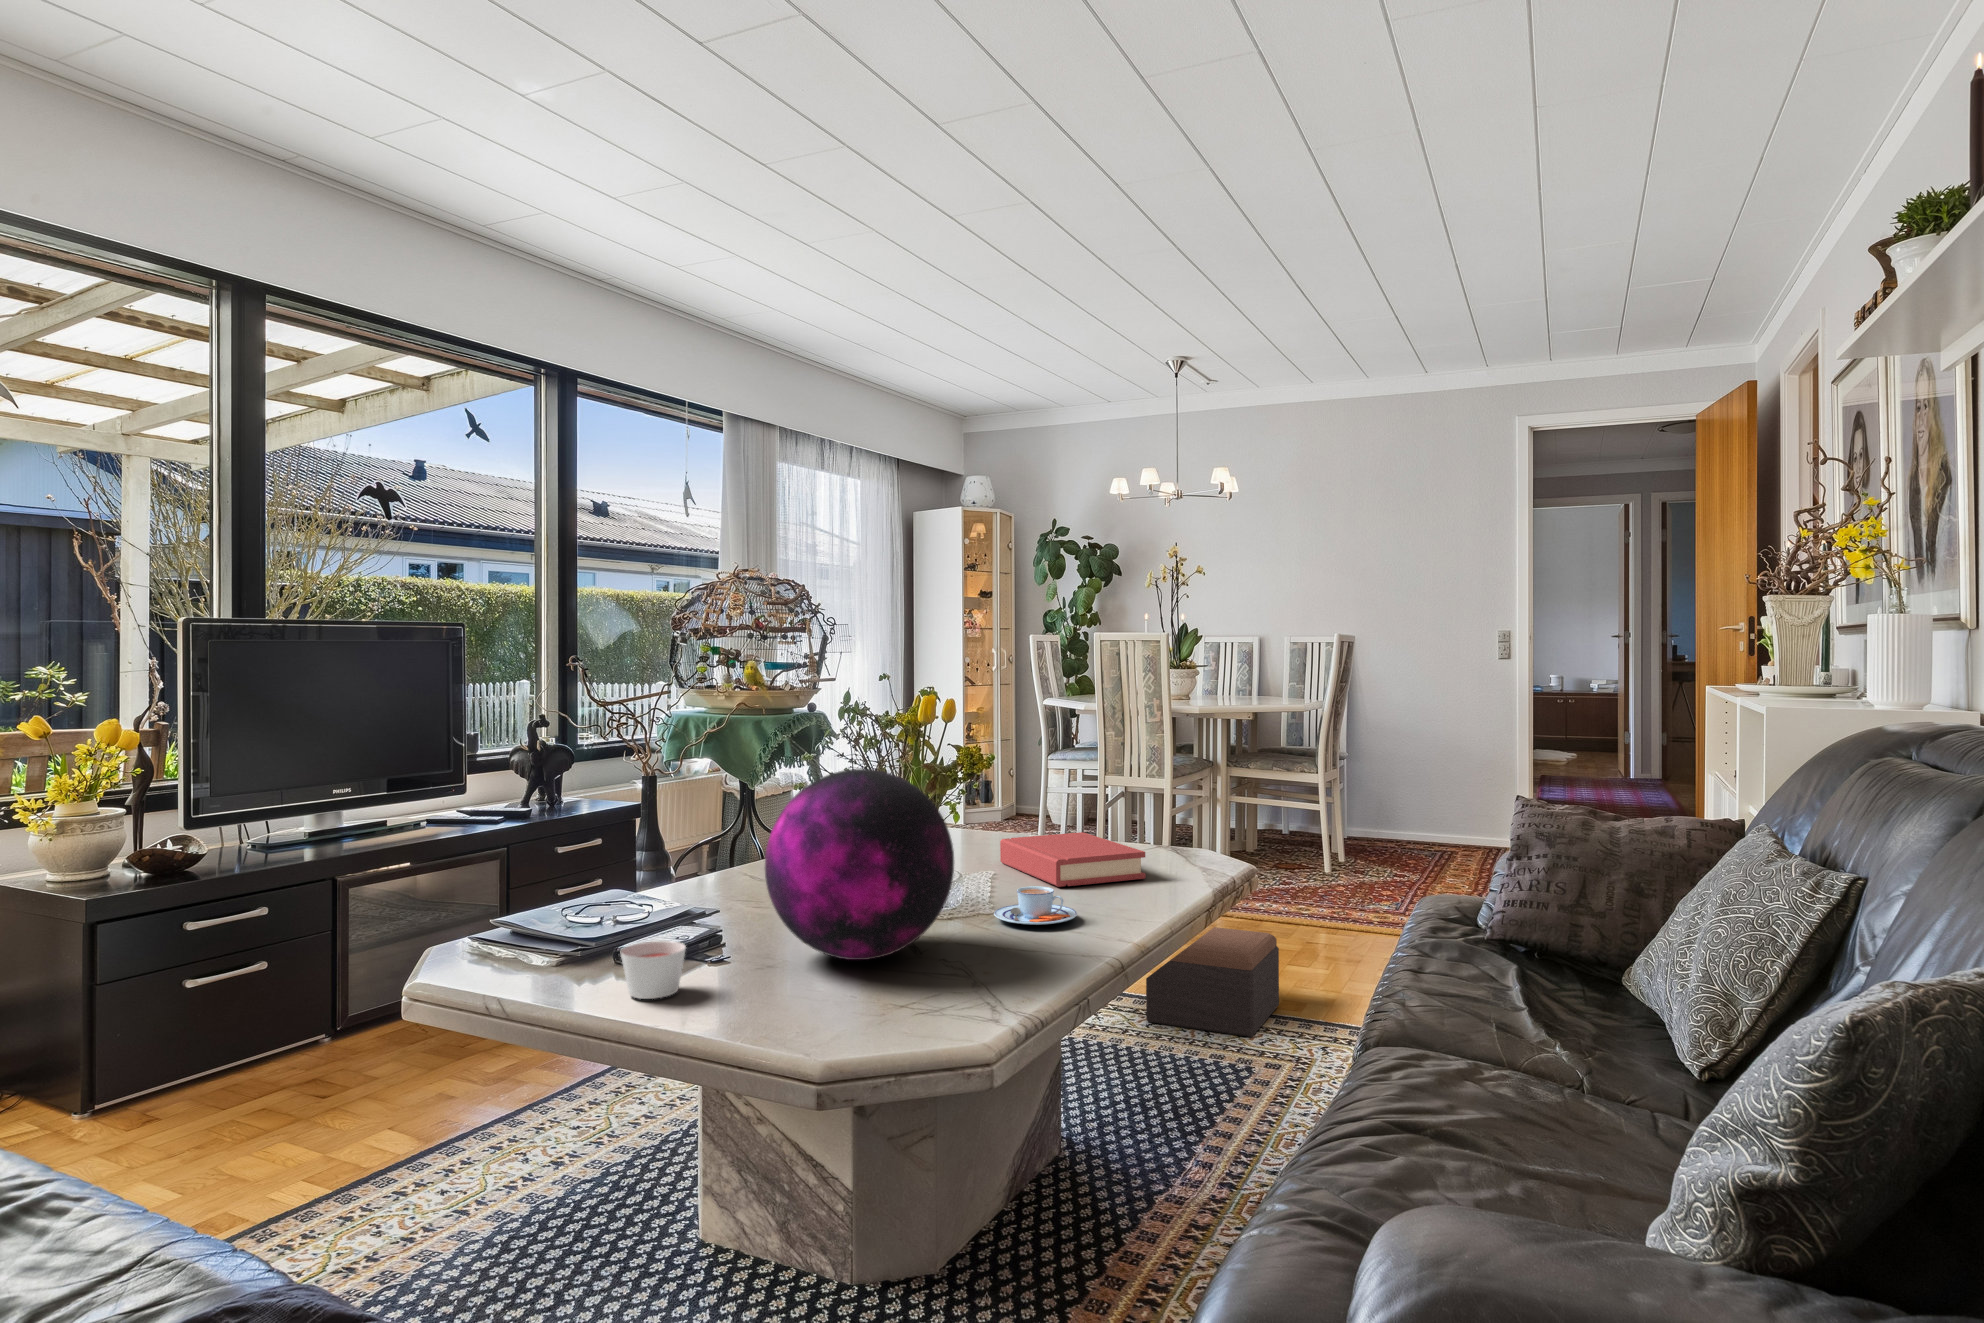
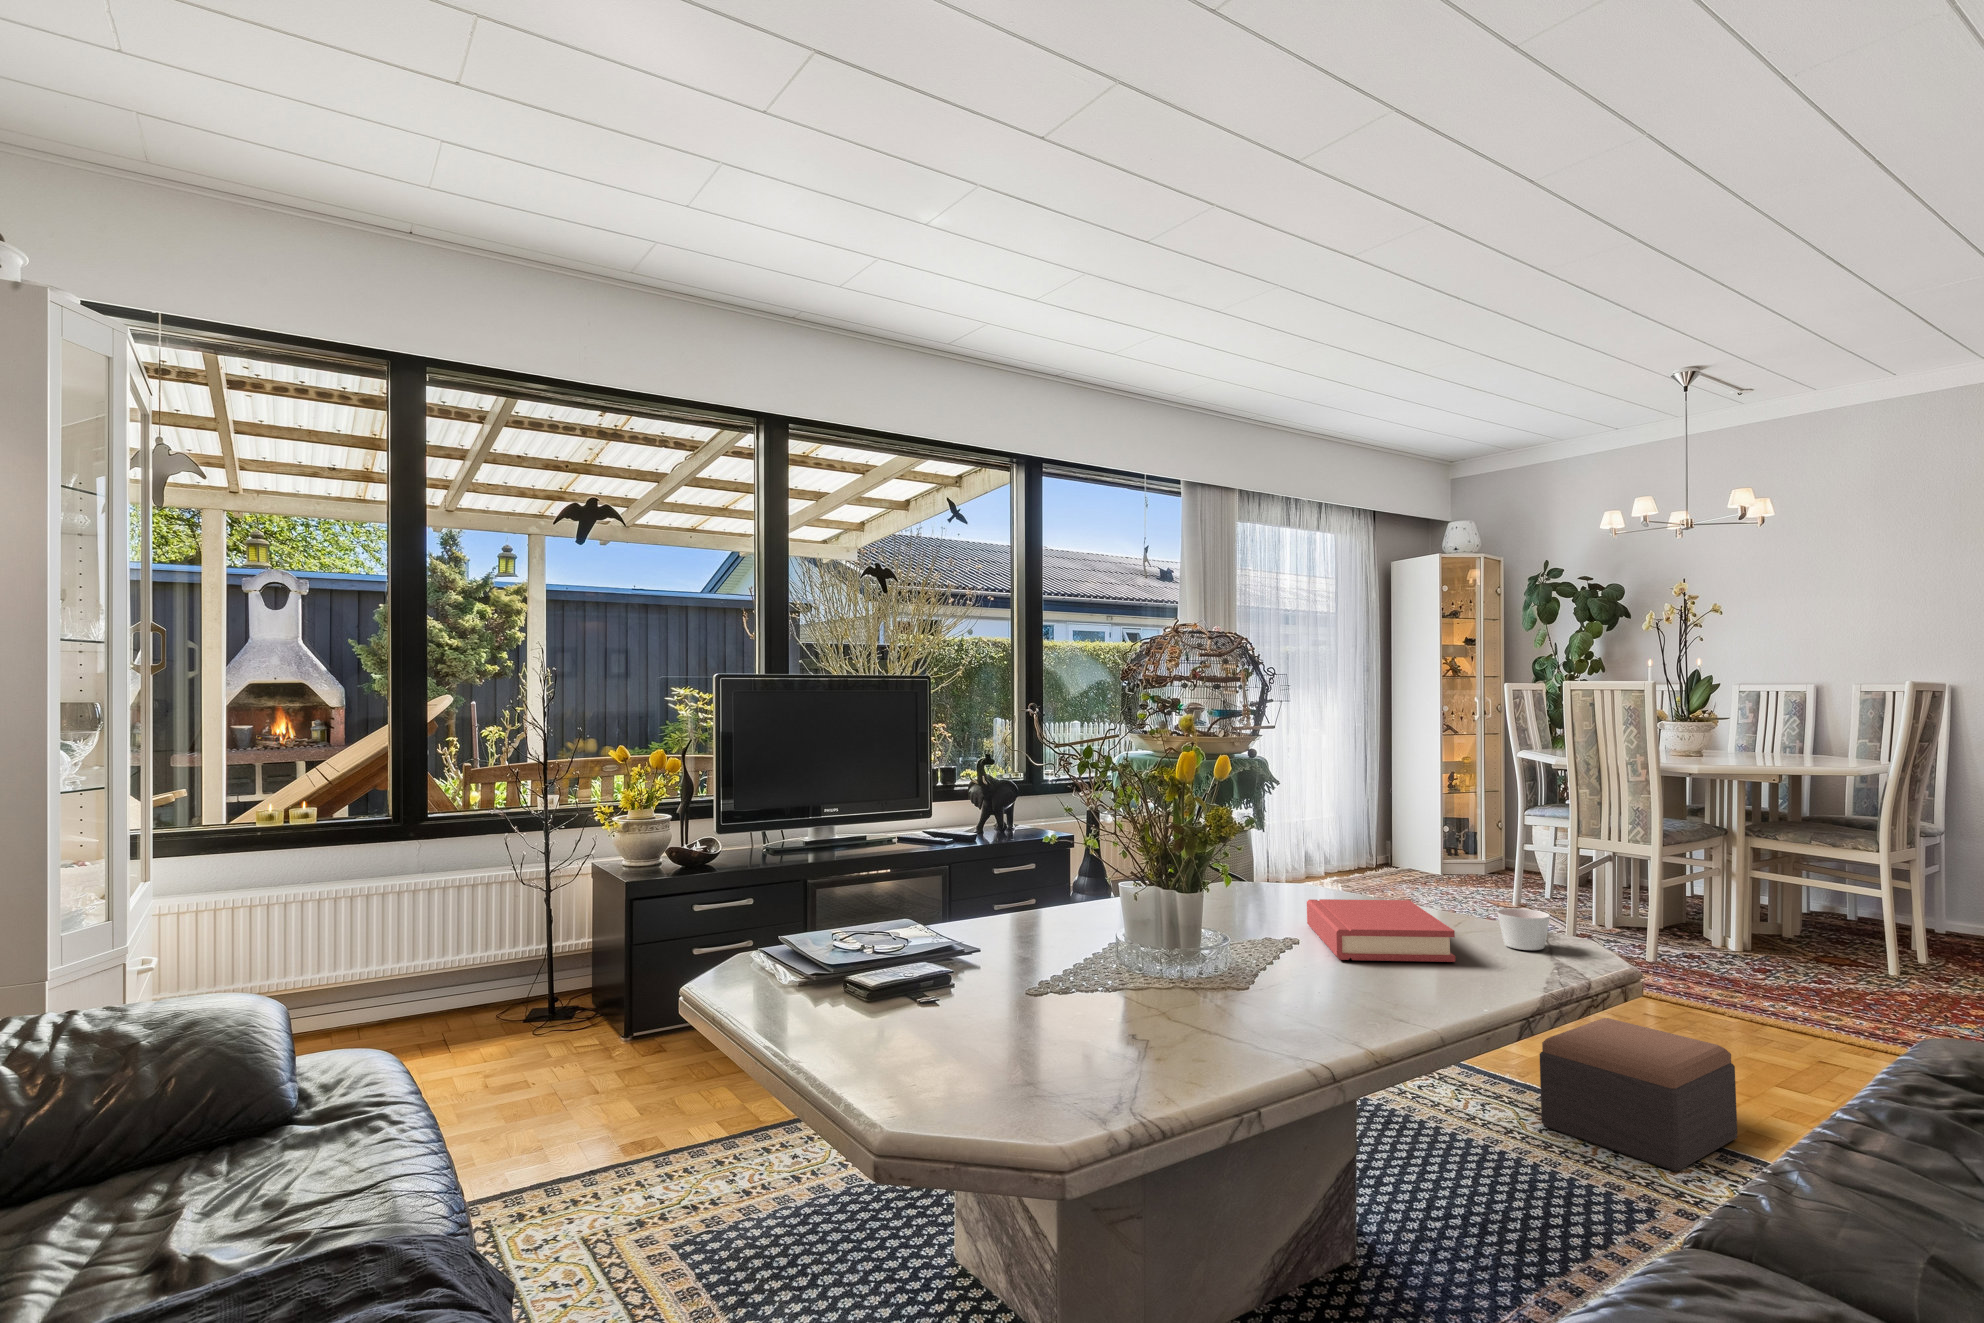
decorative orb: present [765,769,954,960] -> none [958,819,1147,1013]
teacup: present [994,886,1077,925] -> none [1227,956,1321,1002]
candle: present [621,941,686,999] -> present [1497,908,1550,950]

